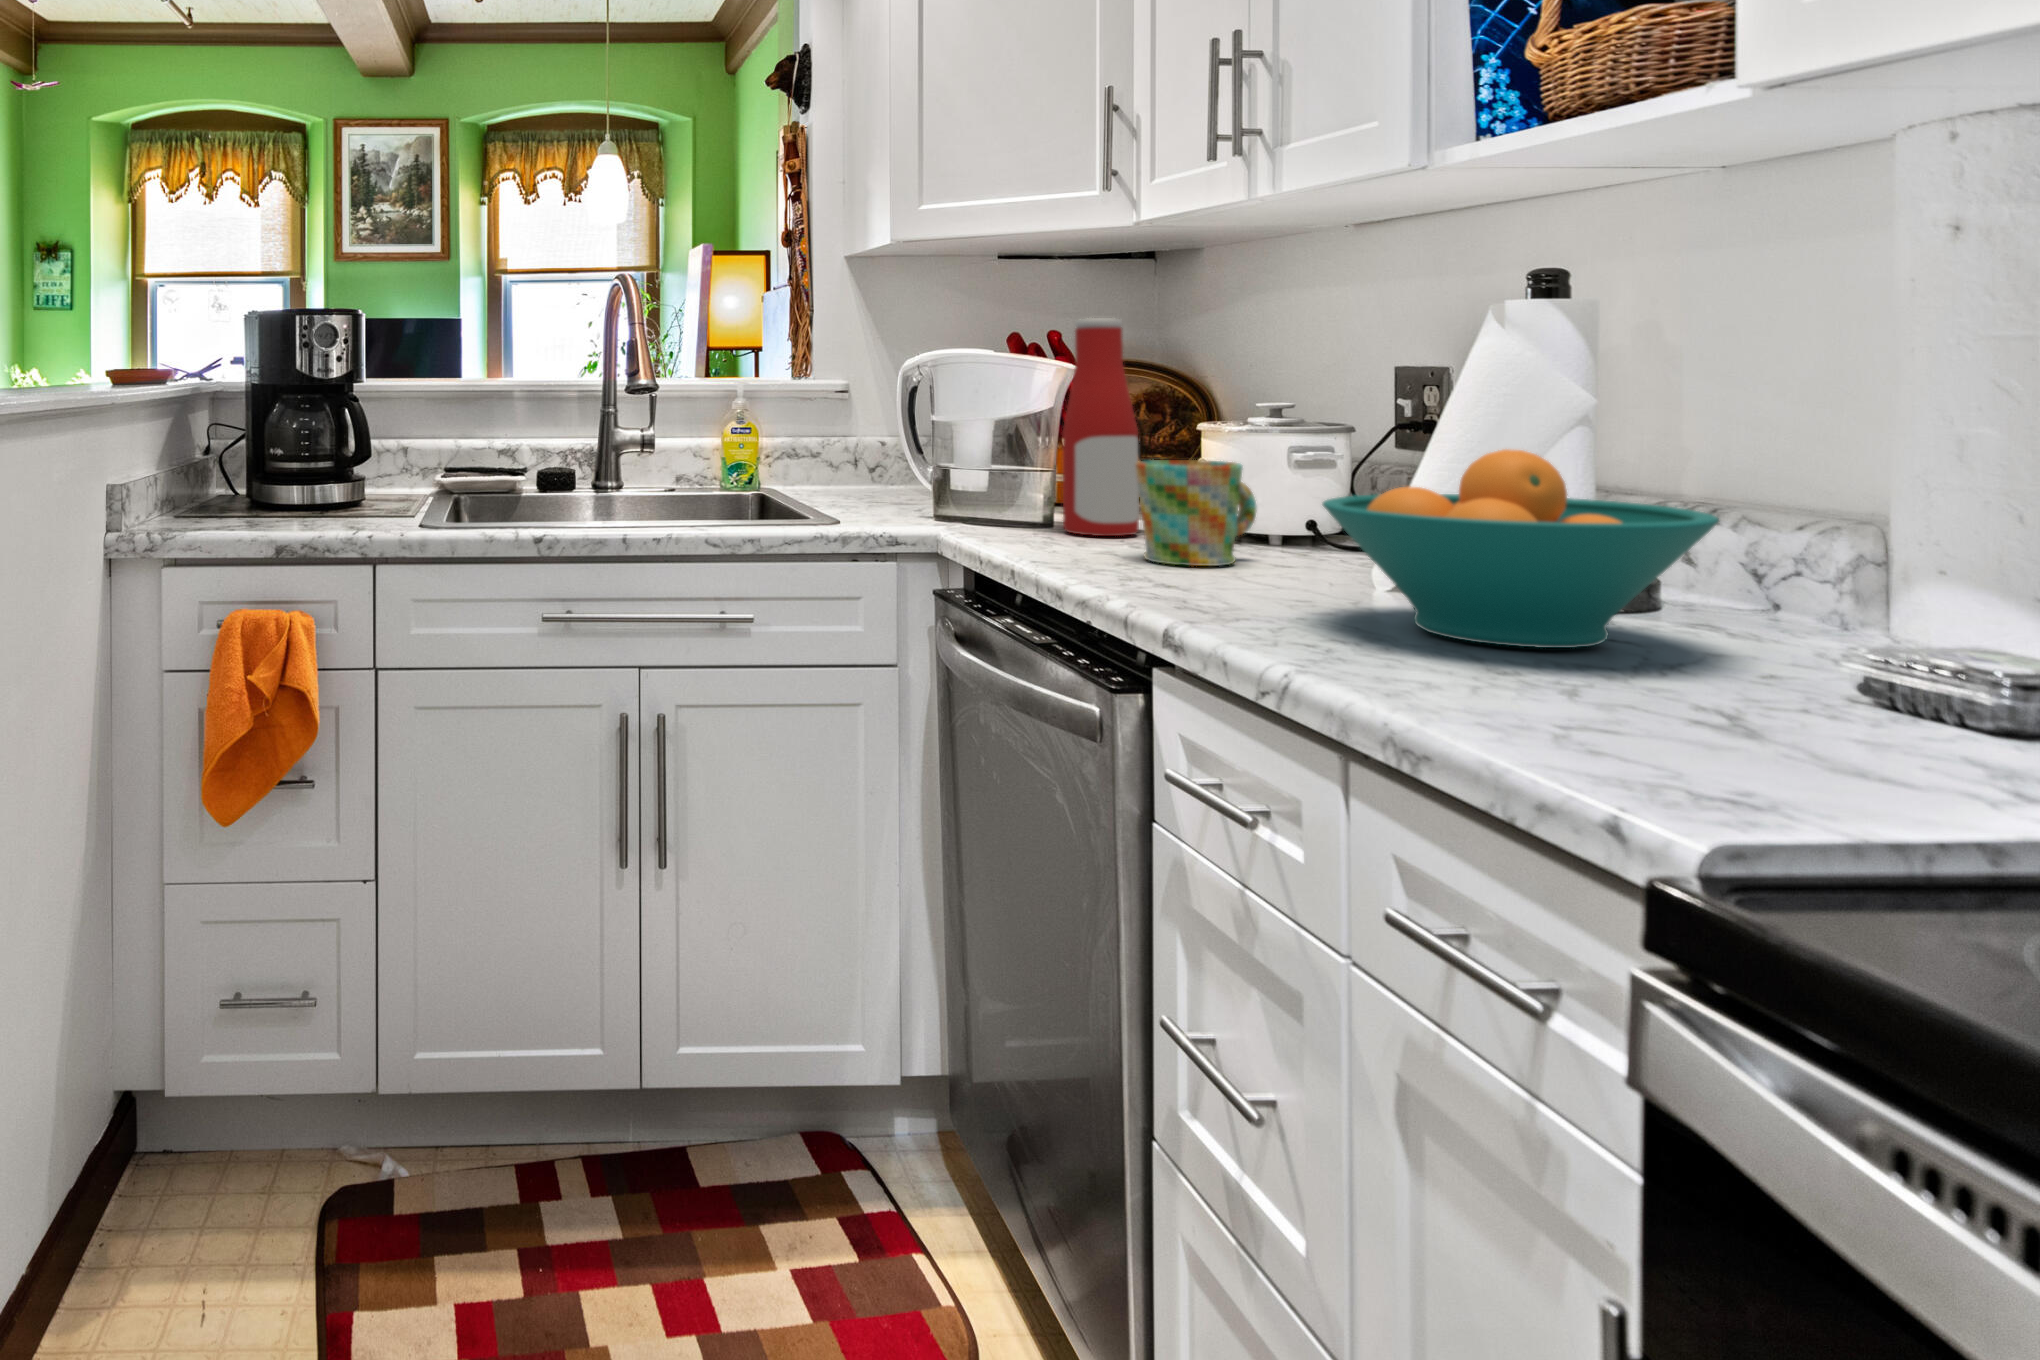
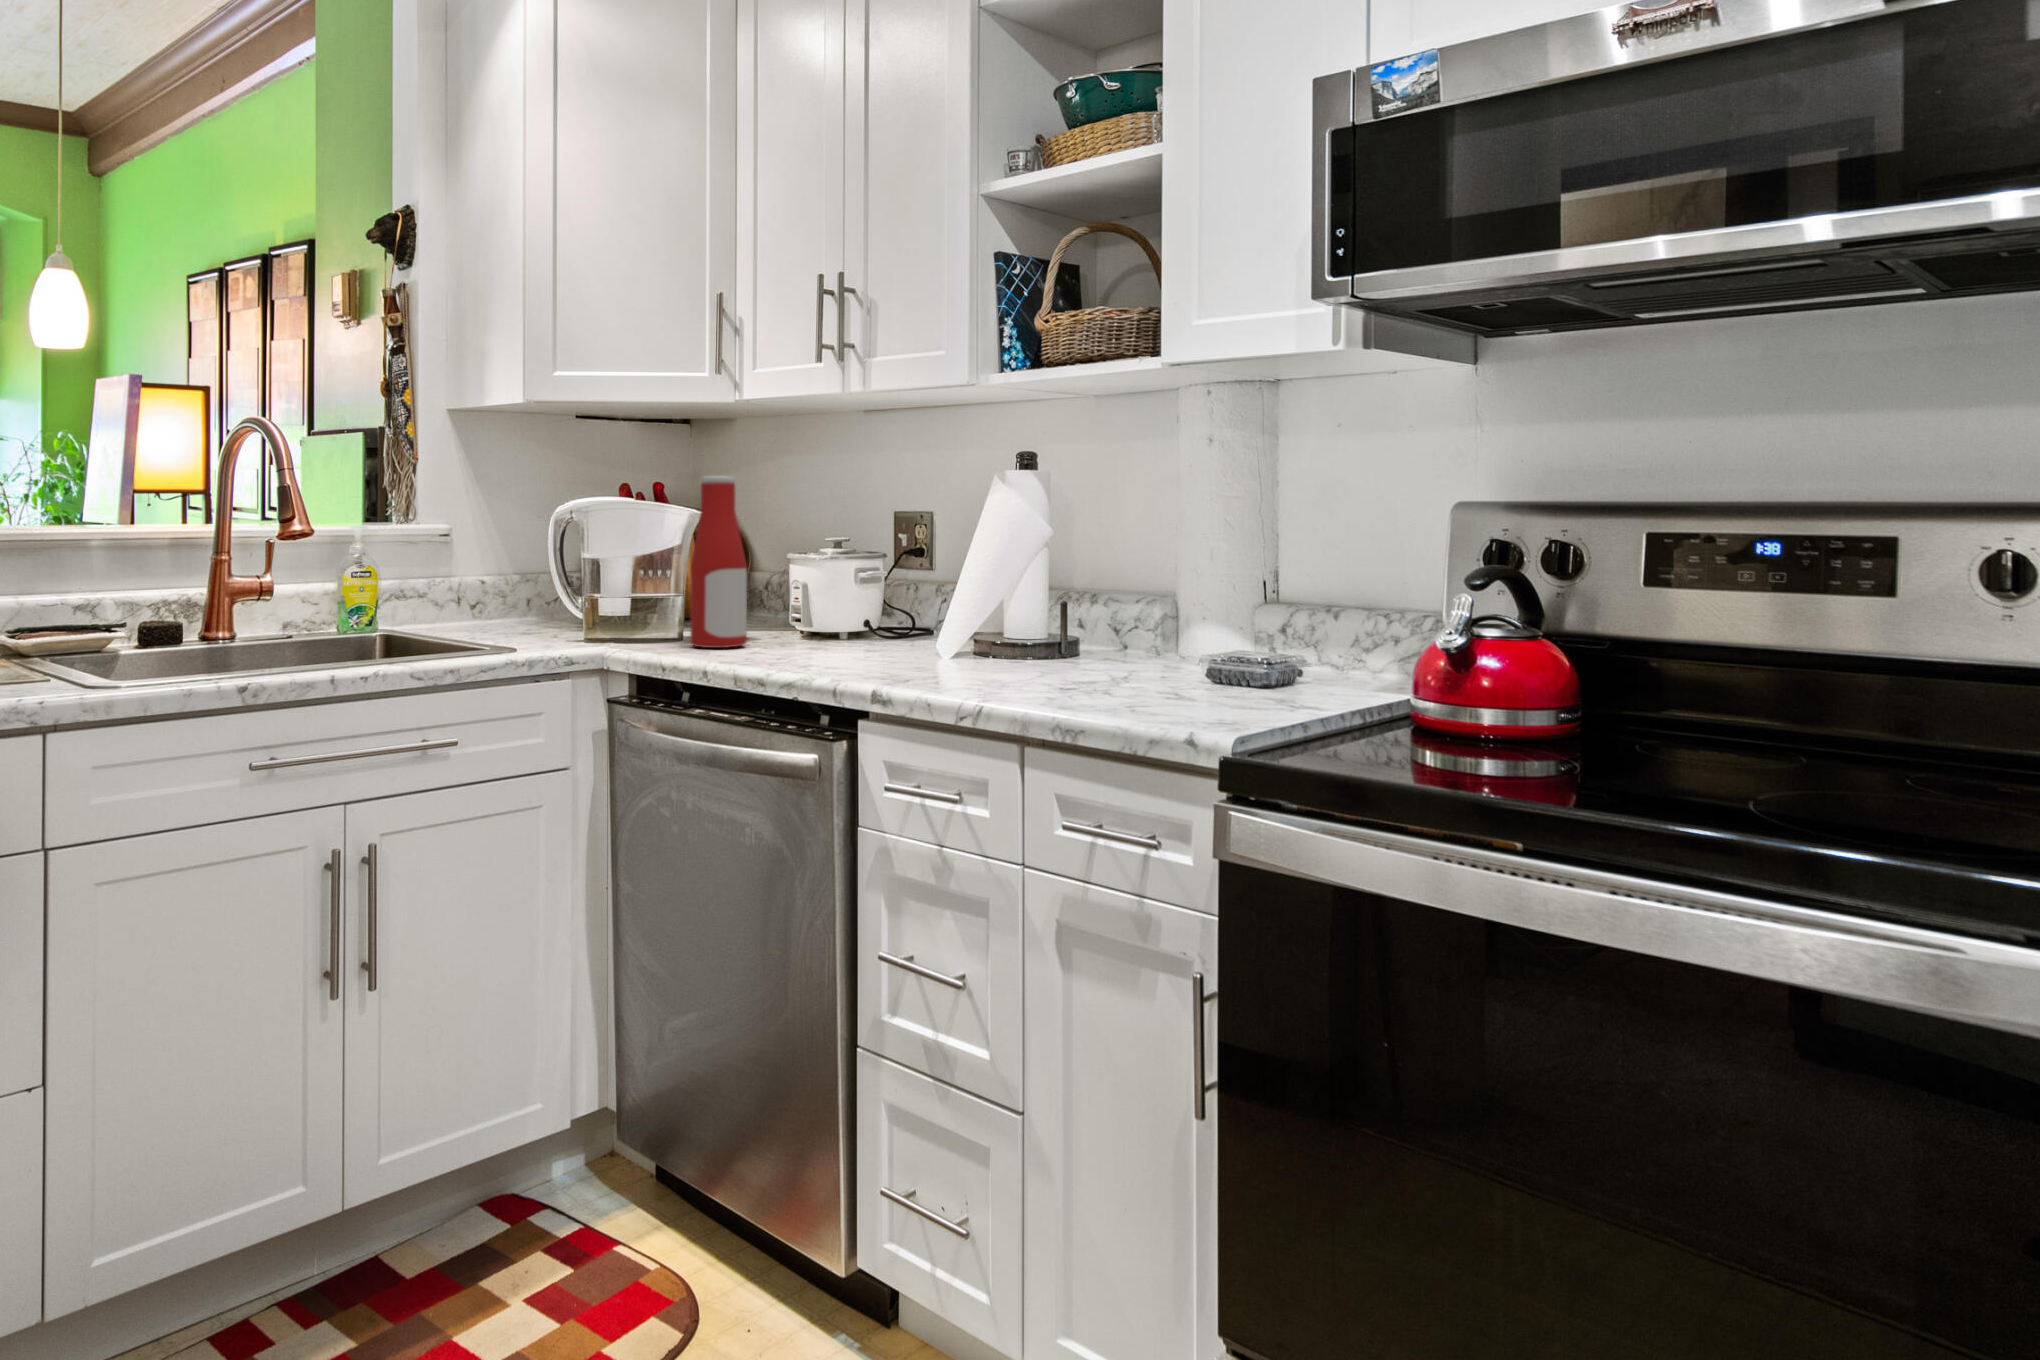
fruit bowl: present [1323,449,1719,648] -> none [952,567,1150,684]
mug: present [1136,460,1257,566] -> none [778,584,850,661]

